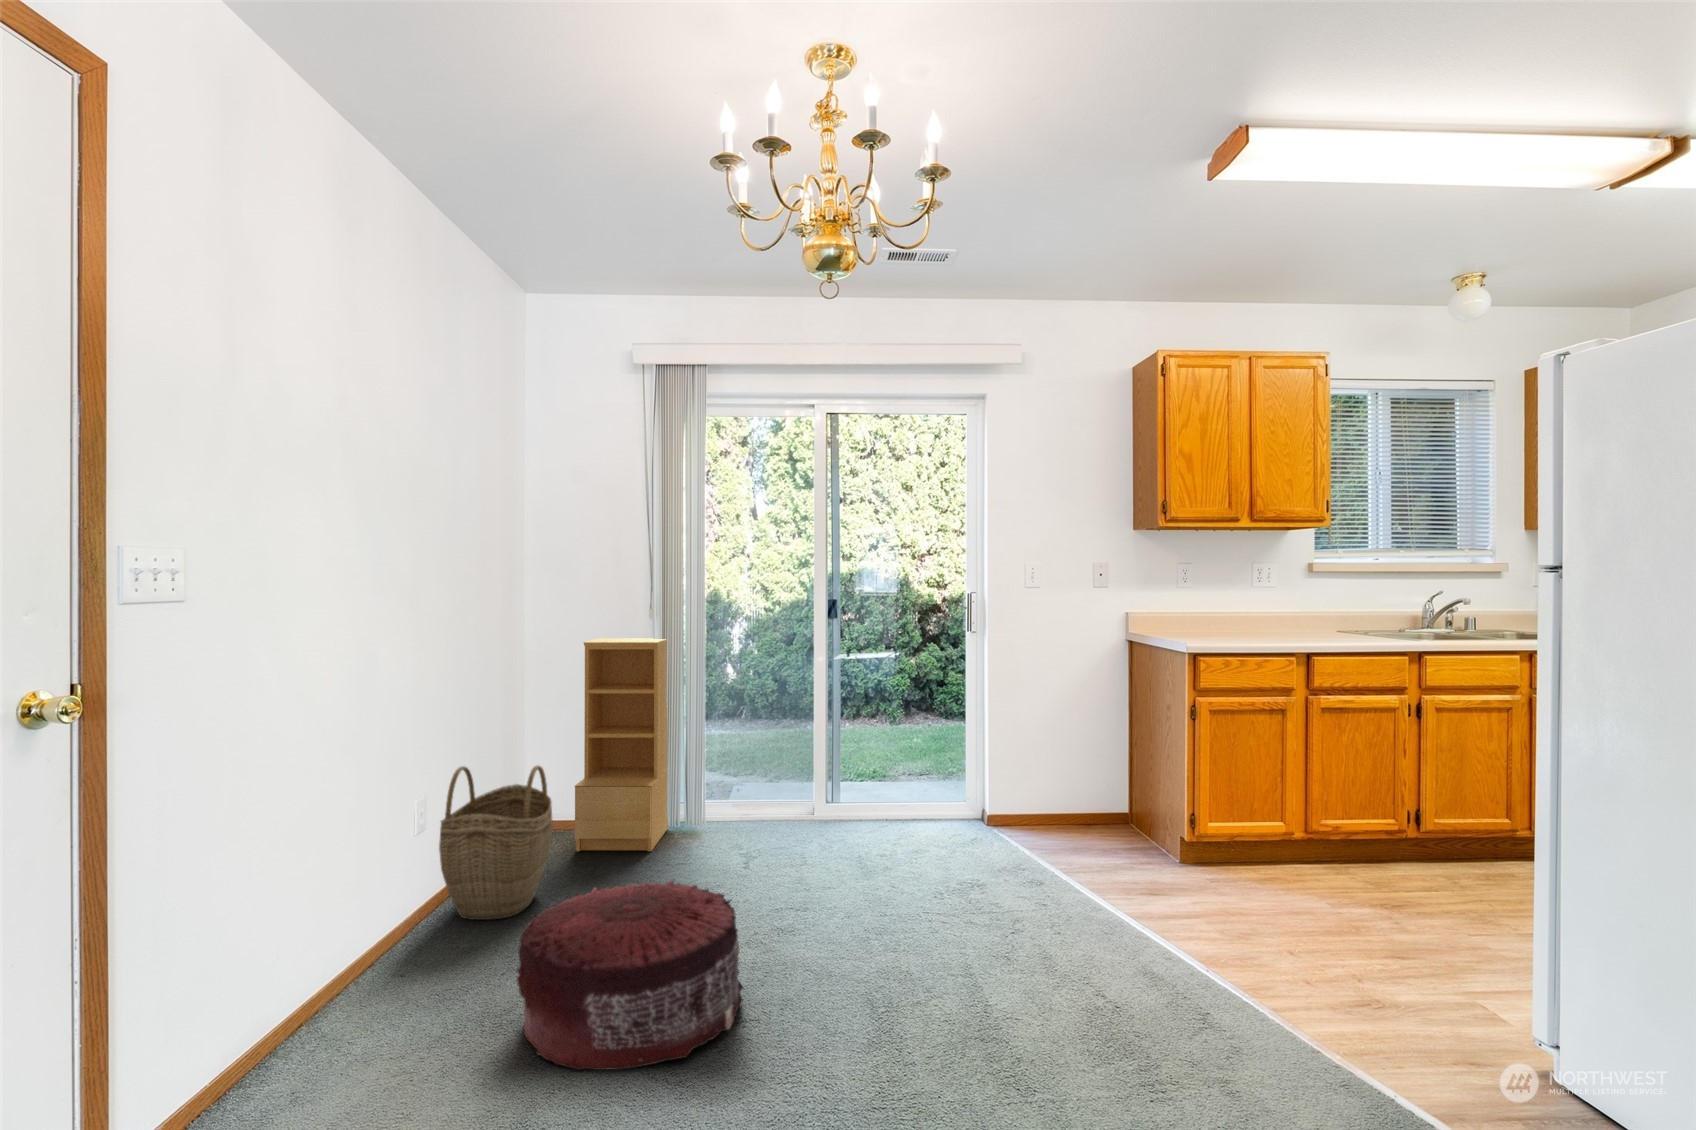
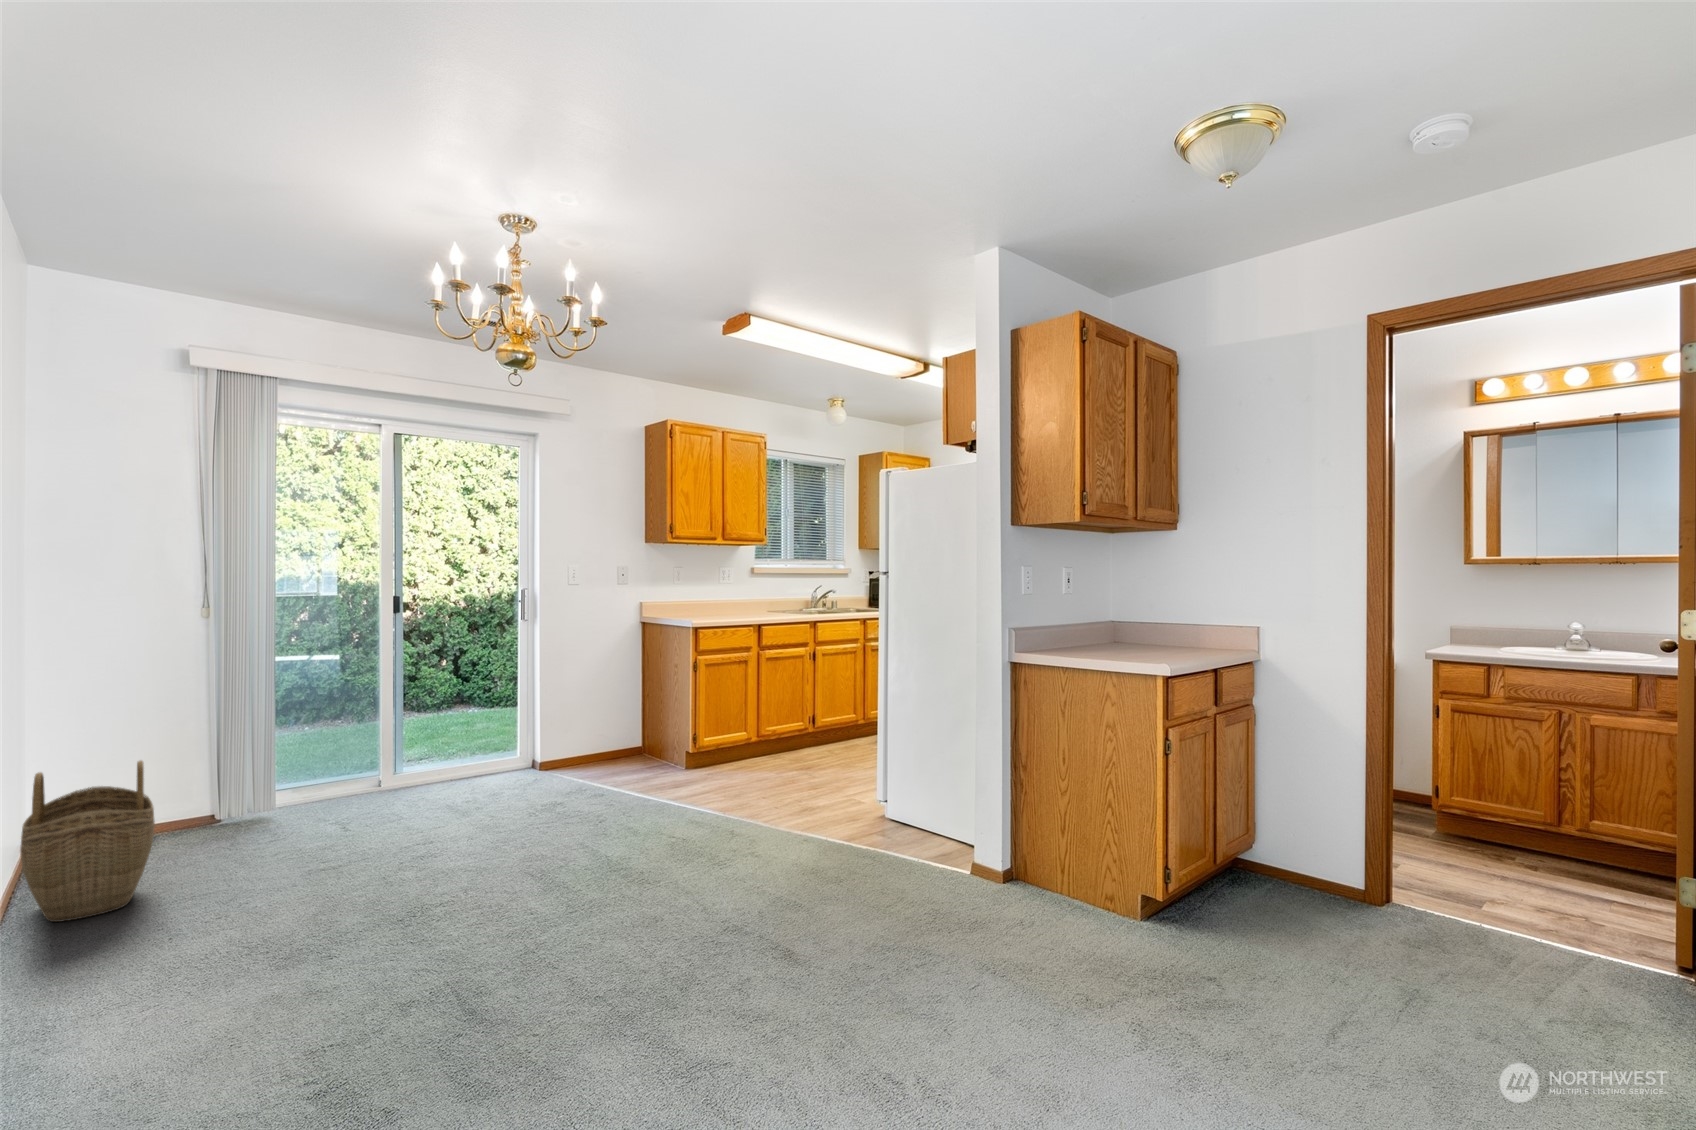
bookshelf: present [575,638,669,851] -> none [134,637,231,853]
pouf: present [517,880,743,1070] -> none [235,823,439,968]

